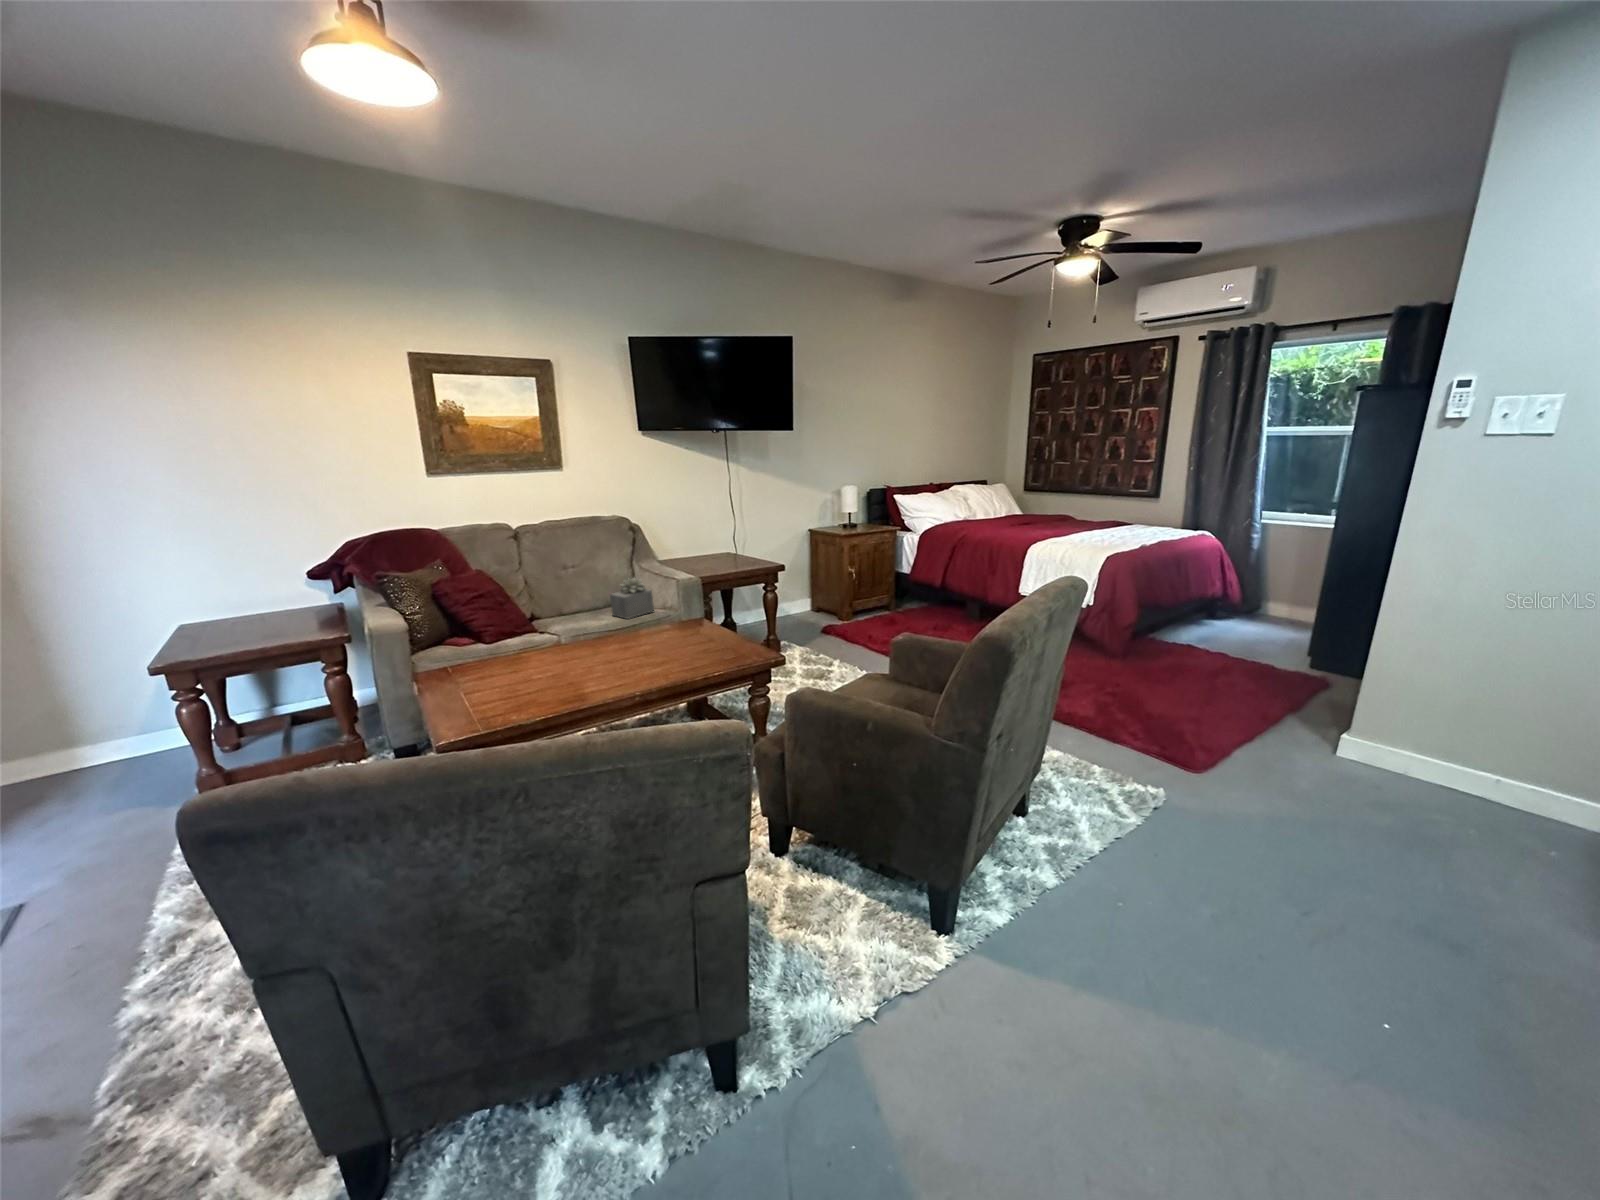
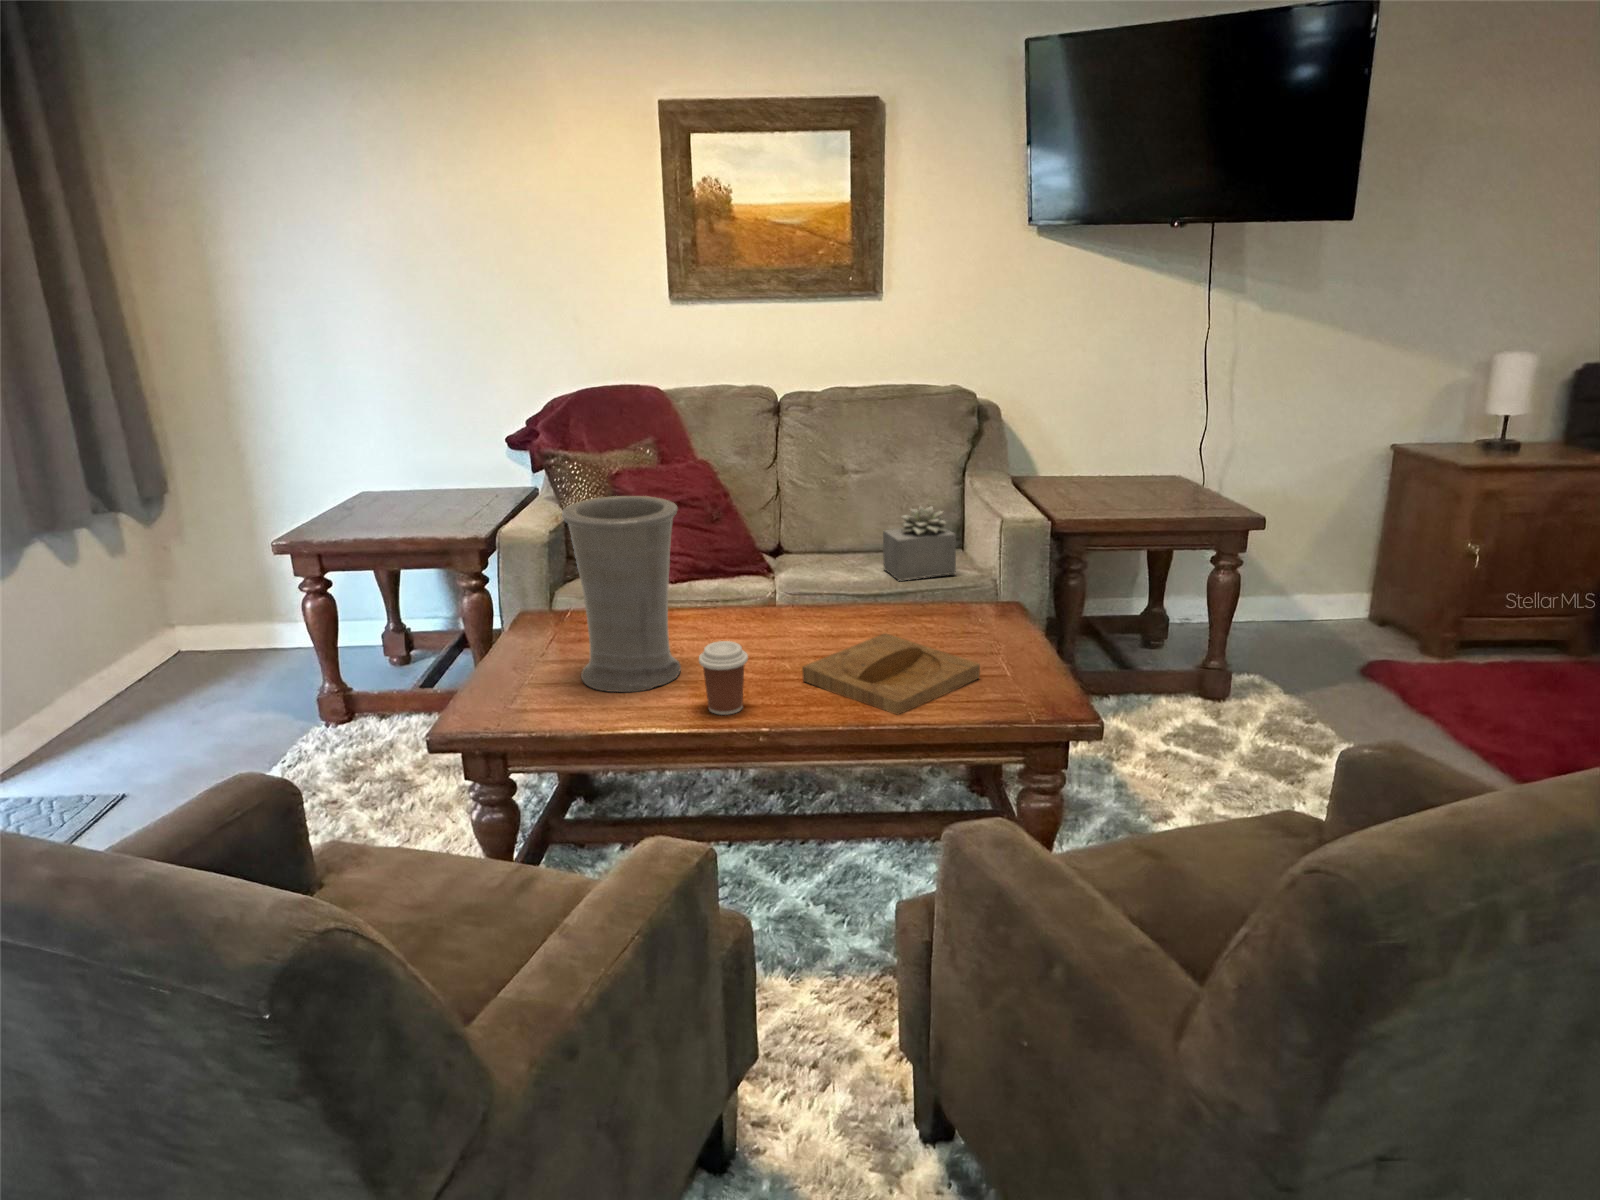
vase: none [475,581,556,698] -> present [562,496,681,692]
tray: none [629,639,715,672] -> present [802,633,980,714]
coffee cup: none [585,650,613,691] -> present [699,641,748,715]

